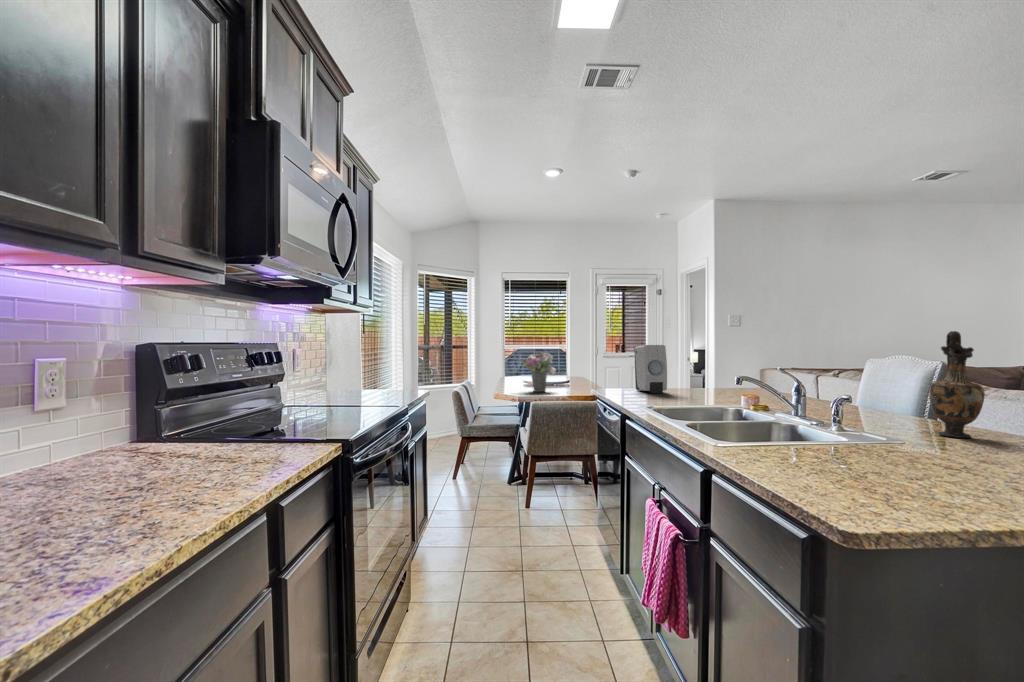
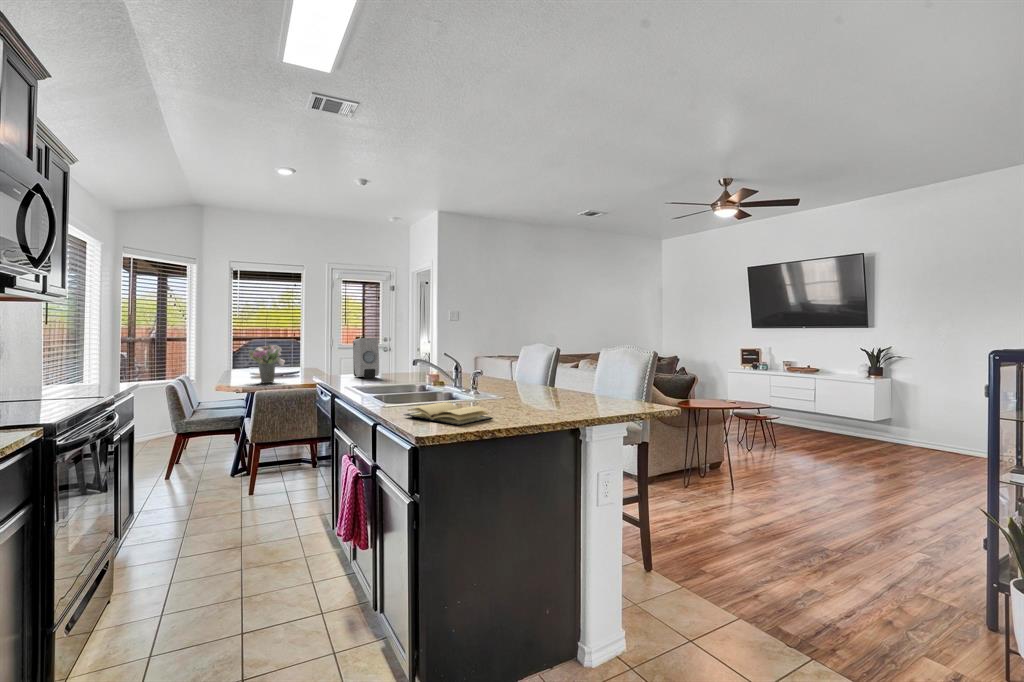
vase: present [929,331,985,438] -> none [522,331,547,395]
book: none [771,451,961,510] -> present [404,402,492,426]

